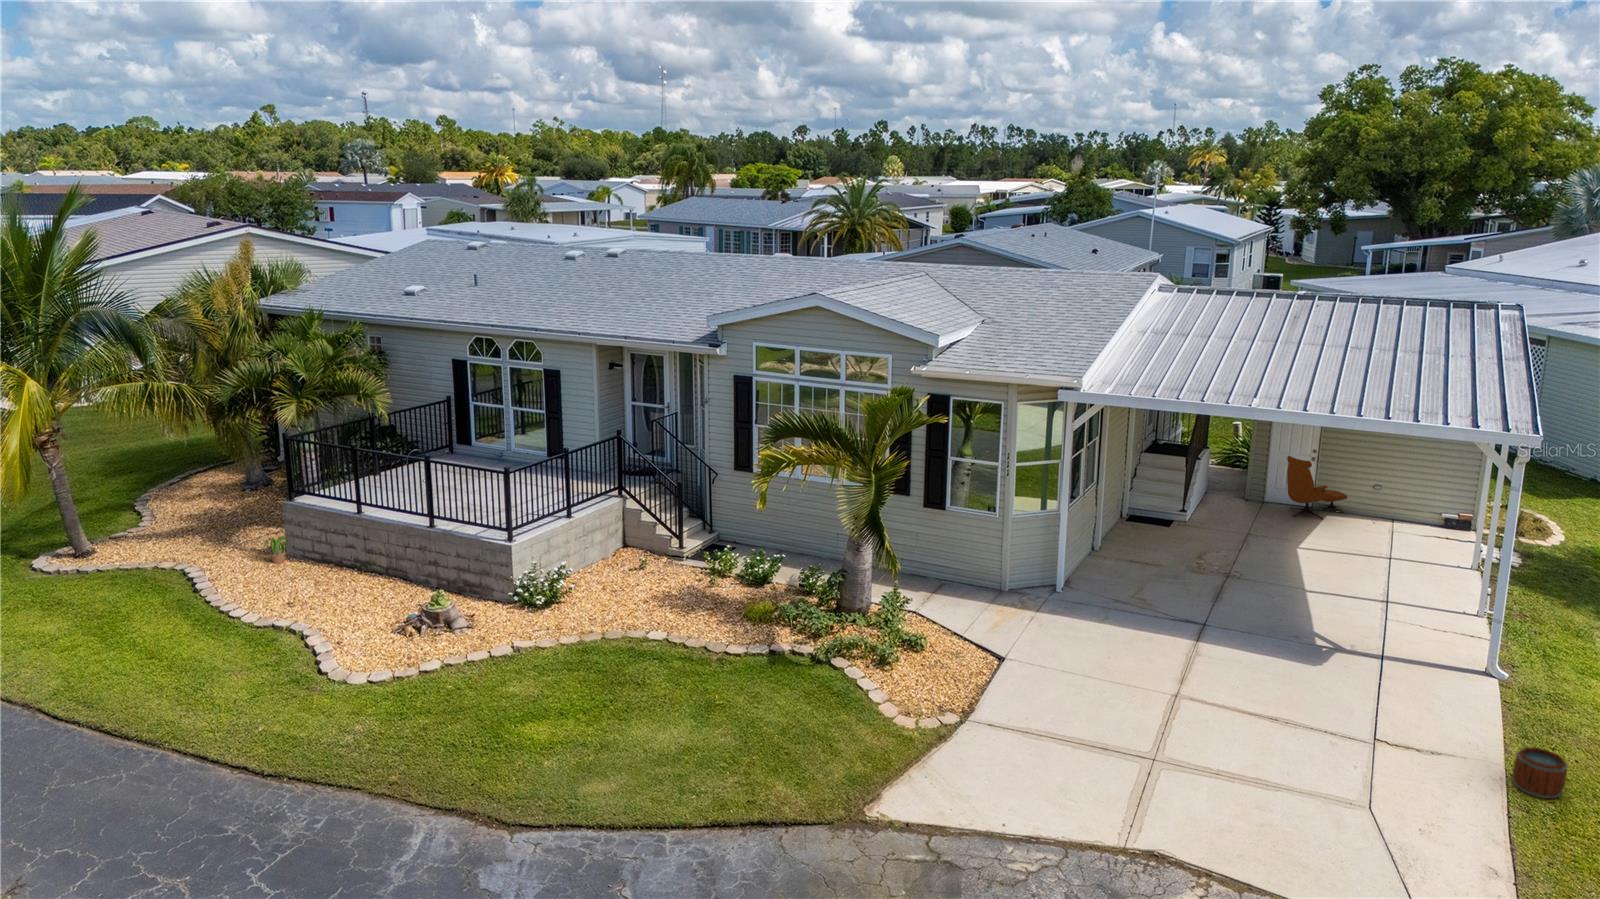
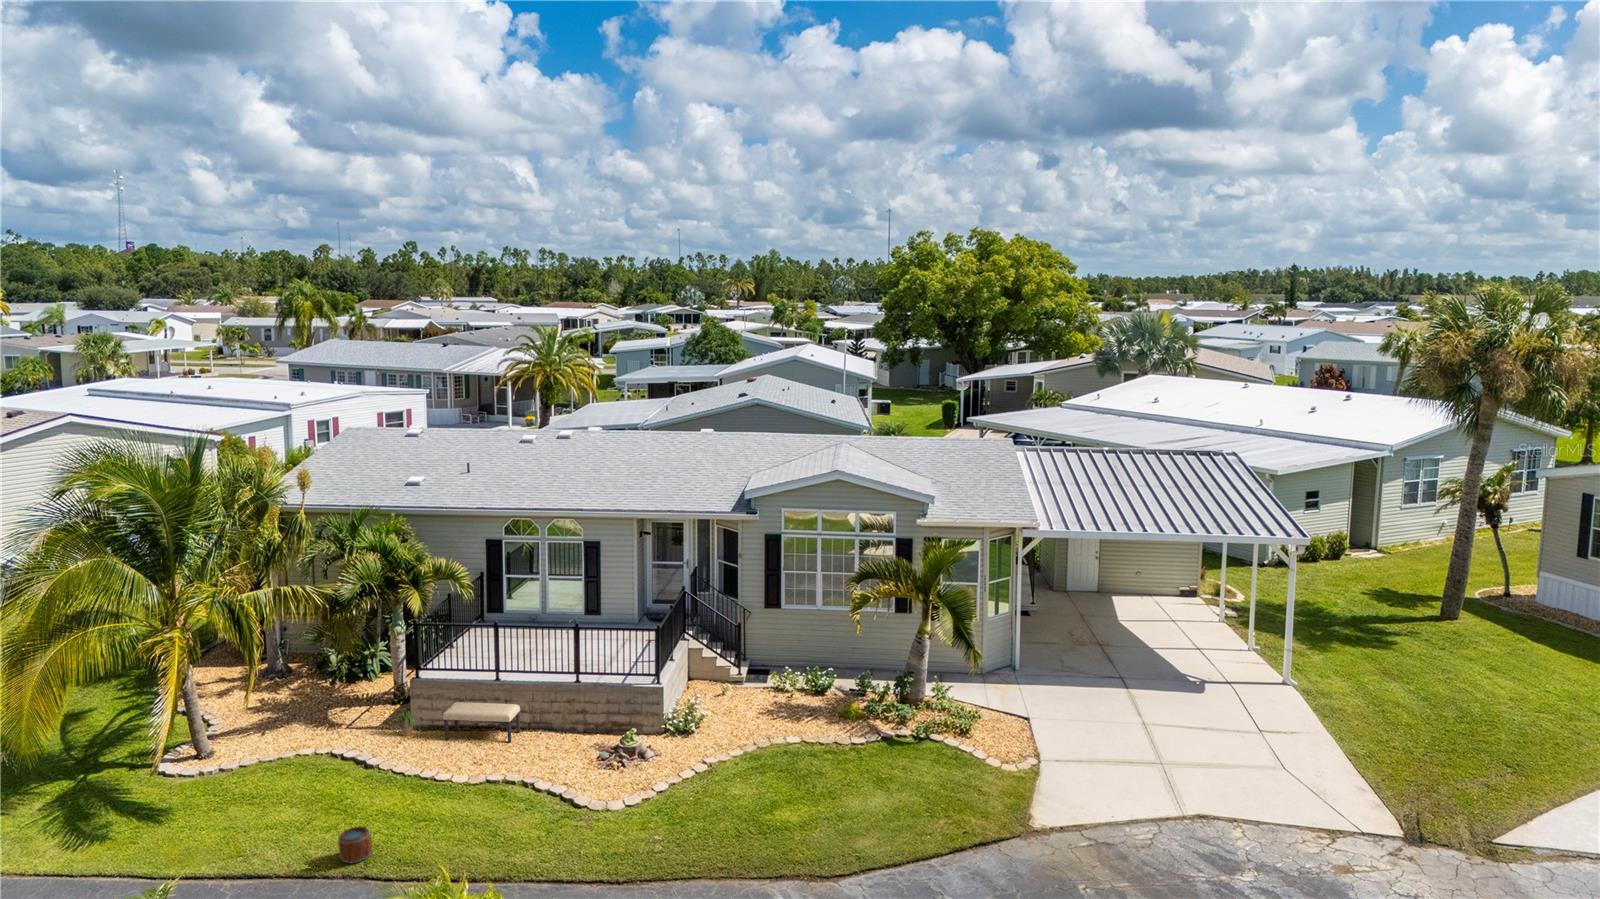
lounge chair: present [1287,456,1347,519] -> none [1105,554,1140,596]
bench: none [300,533,386,587] -> present [443,702,520,743]
bucket: present [1512,747,1568,799] -> present [338,826,372,863]

